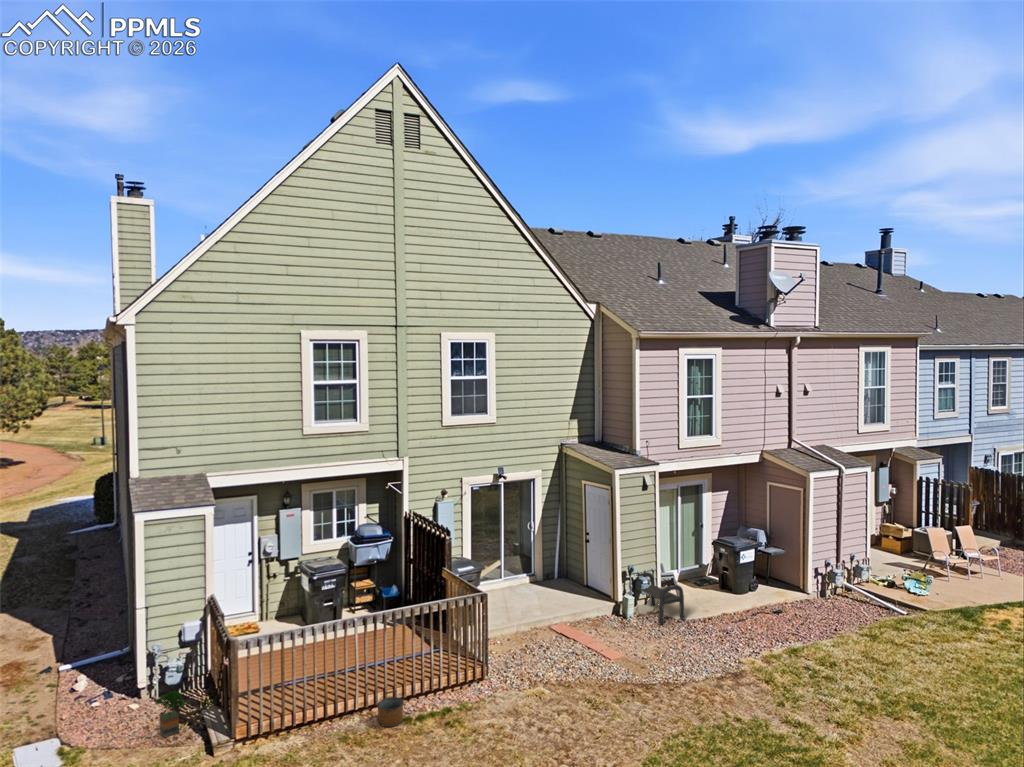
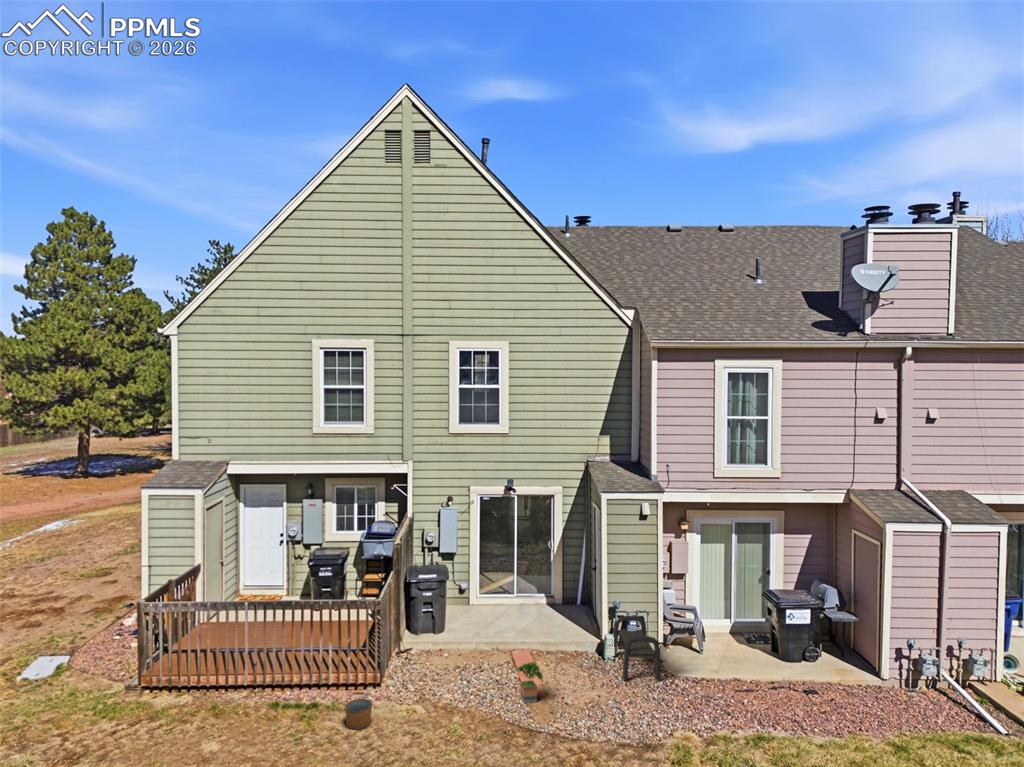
bucket: present [377,690,404,727] -> present [345,692,372,729]
potted tree: present [155,691,185,738] -> present [518,662,542,704]

